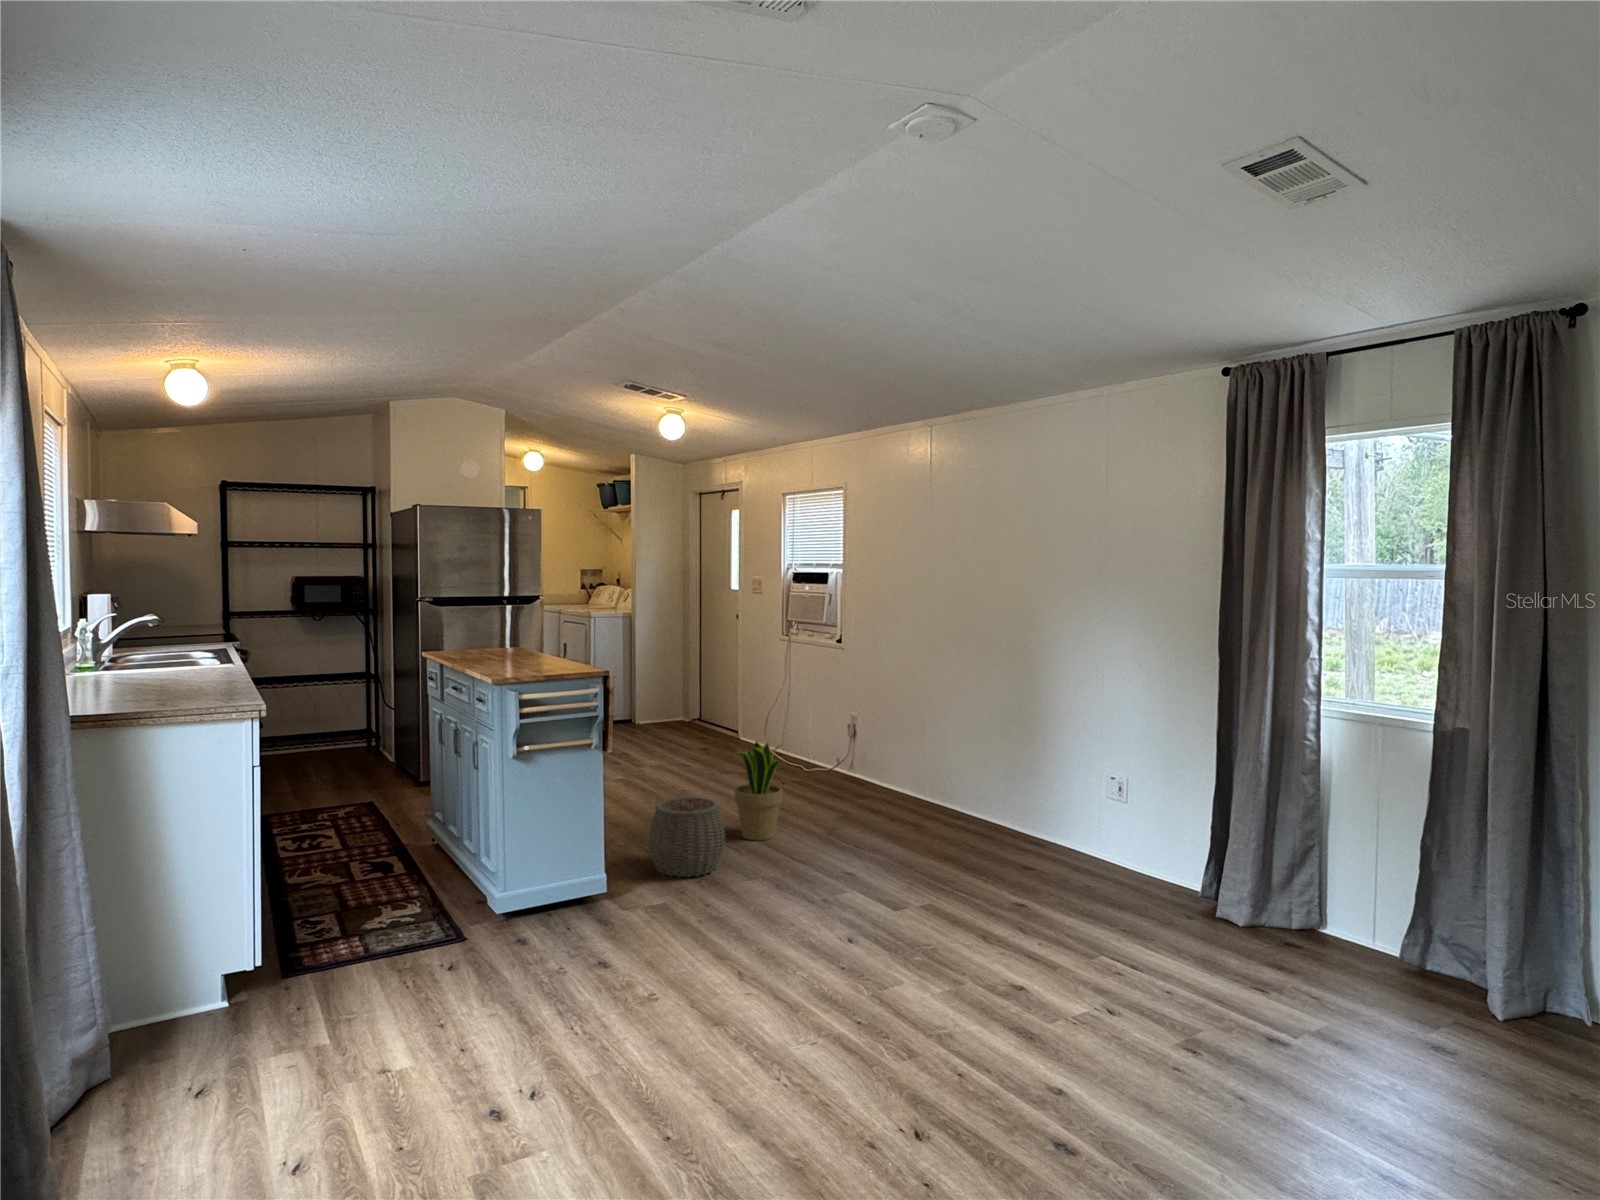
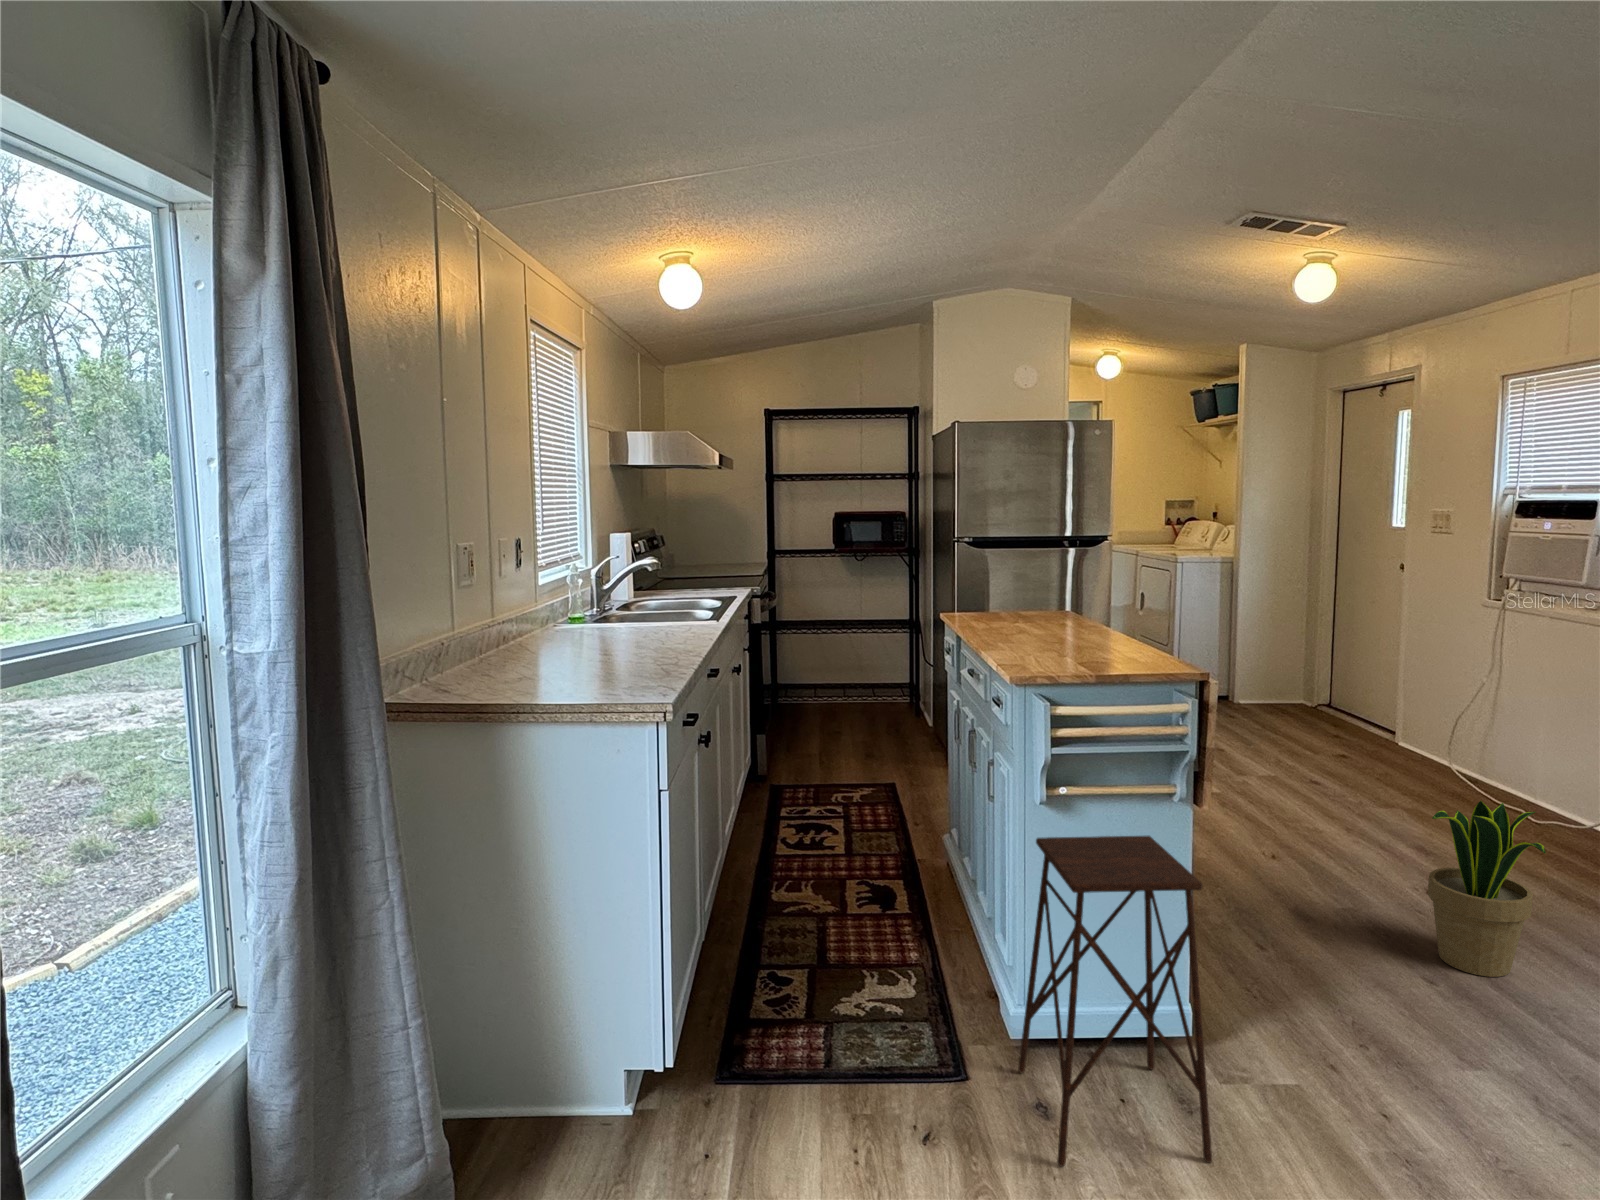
side table: none [503,766,617,958] -> present [1018,836,1212,1167]
woven basket: present [648,797,725,877] -> none [1268,885,1422,1041]

